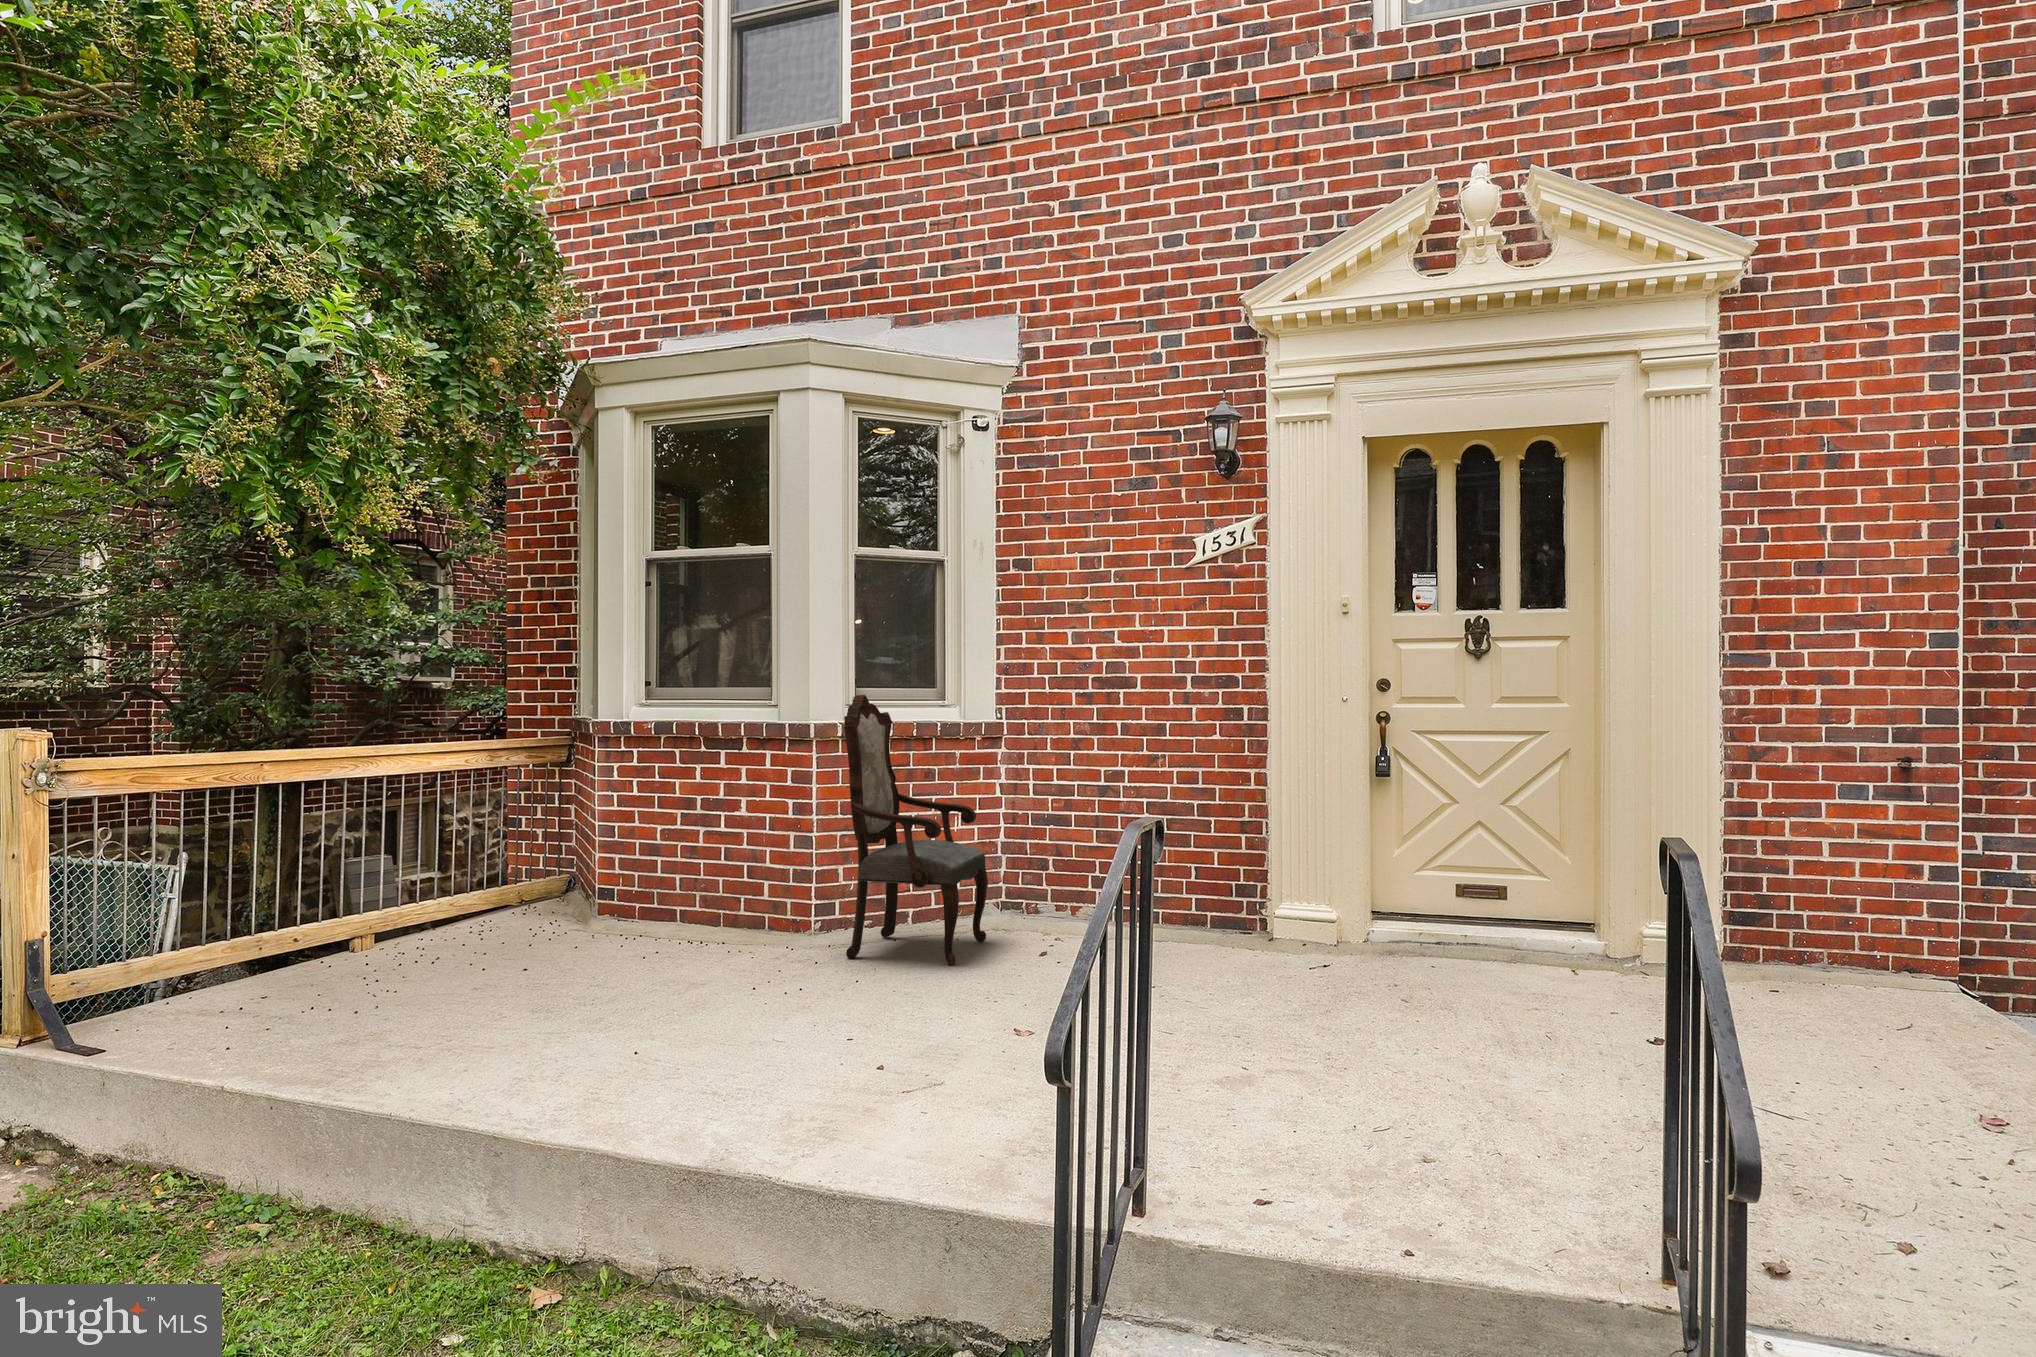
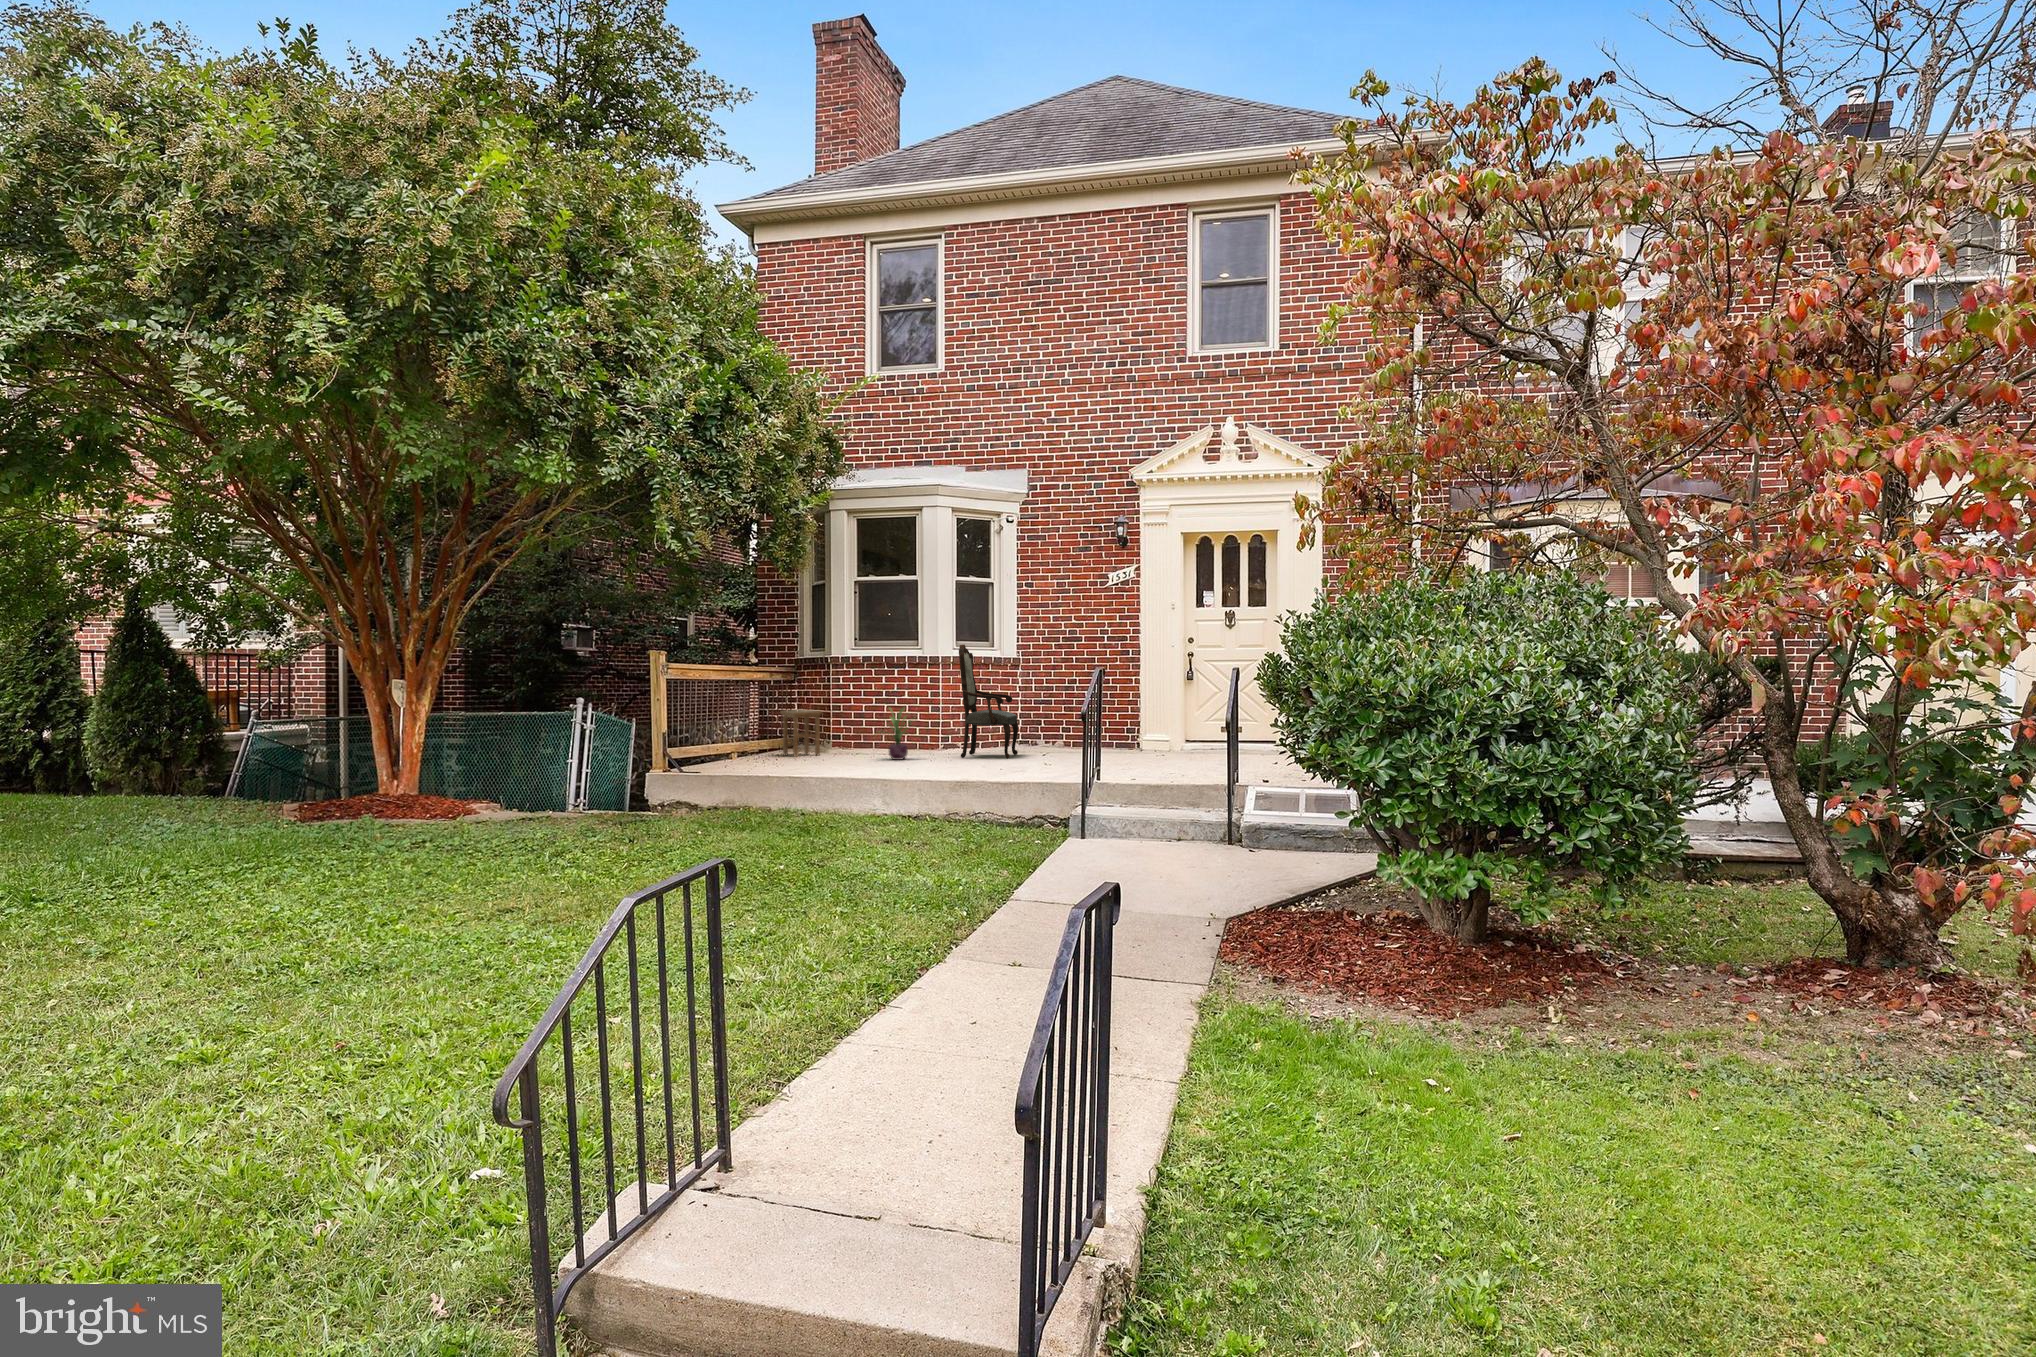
stool: none [501,825,583,932] -> present [780,710,822,757]
decorative plant: none [635,836,769,963] -> present [888,707,908,760]

